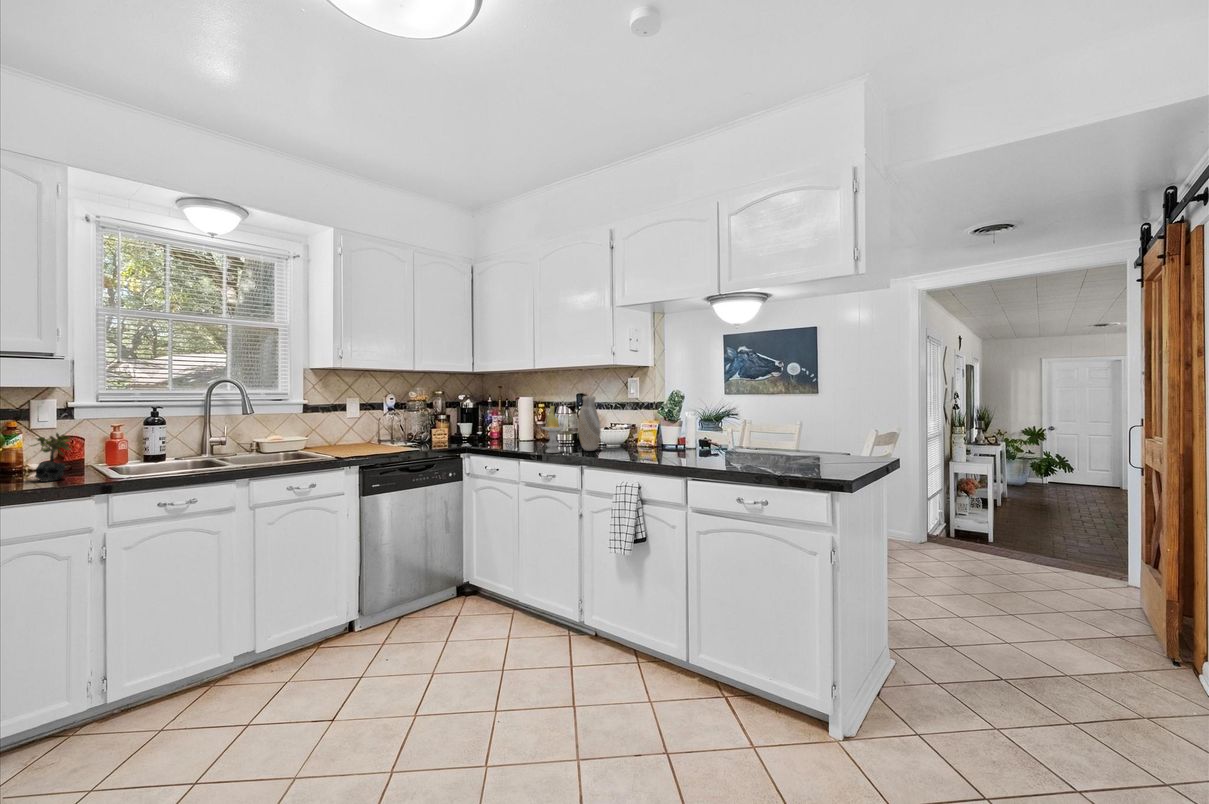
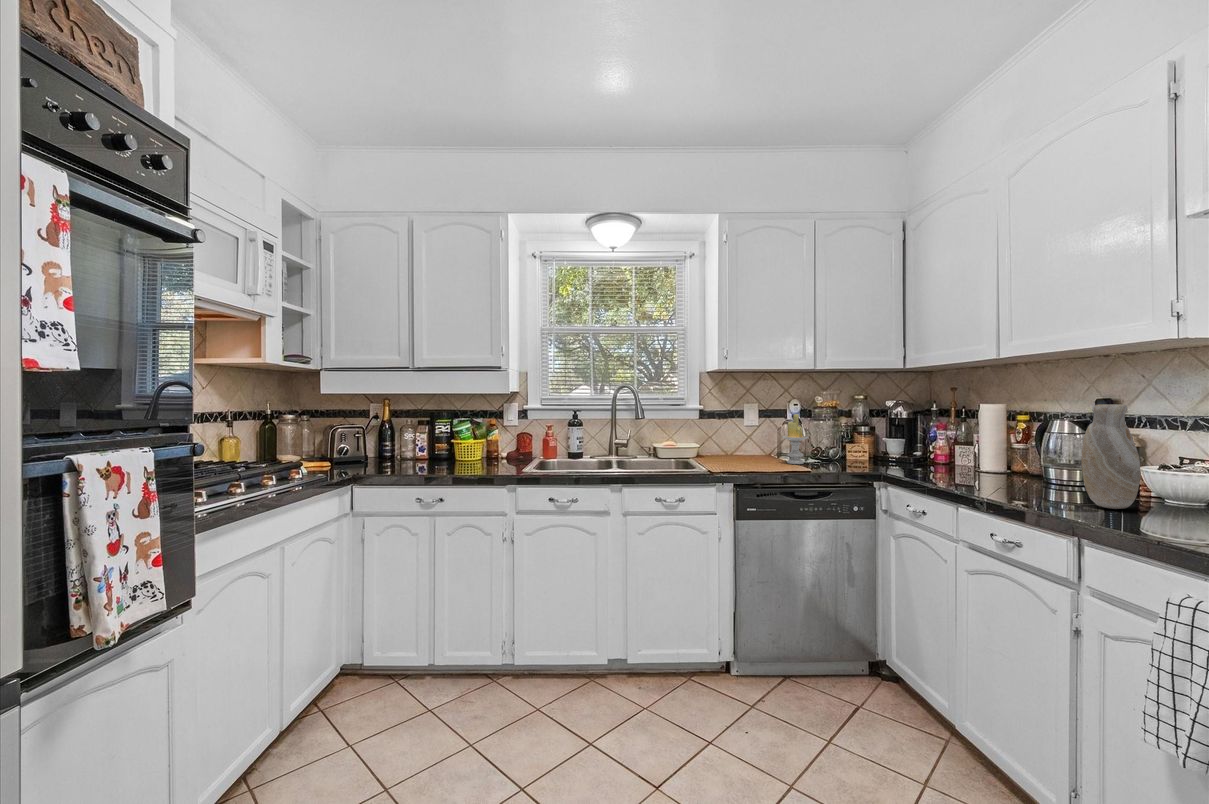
candle: present [542,406,564,453] -> present [783,414,809,464]
succulent plant: present [30,433,71,482] -> none [480,432,505,471]

